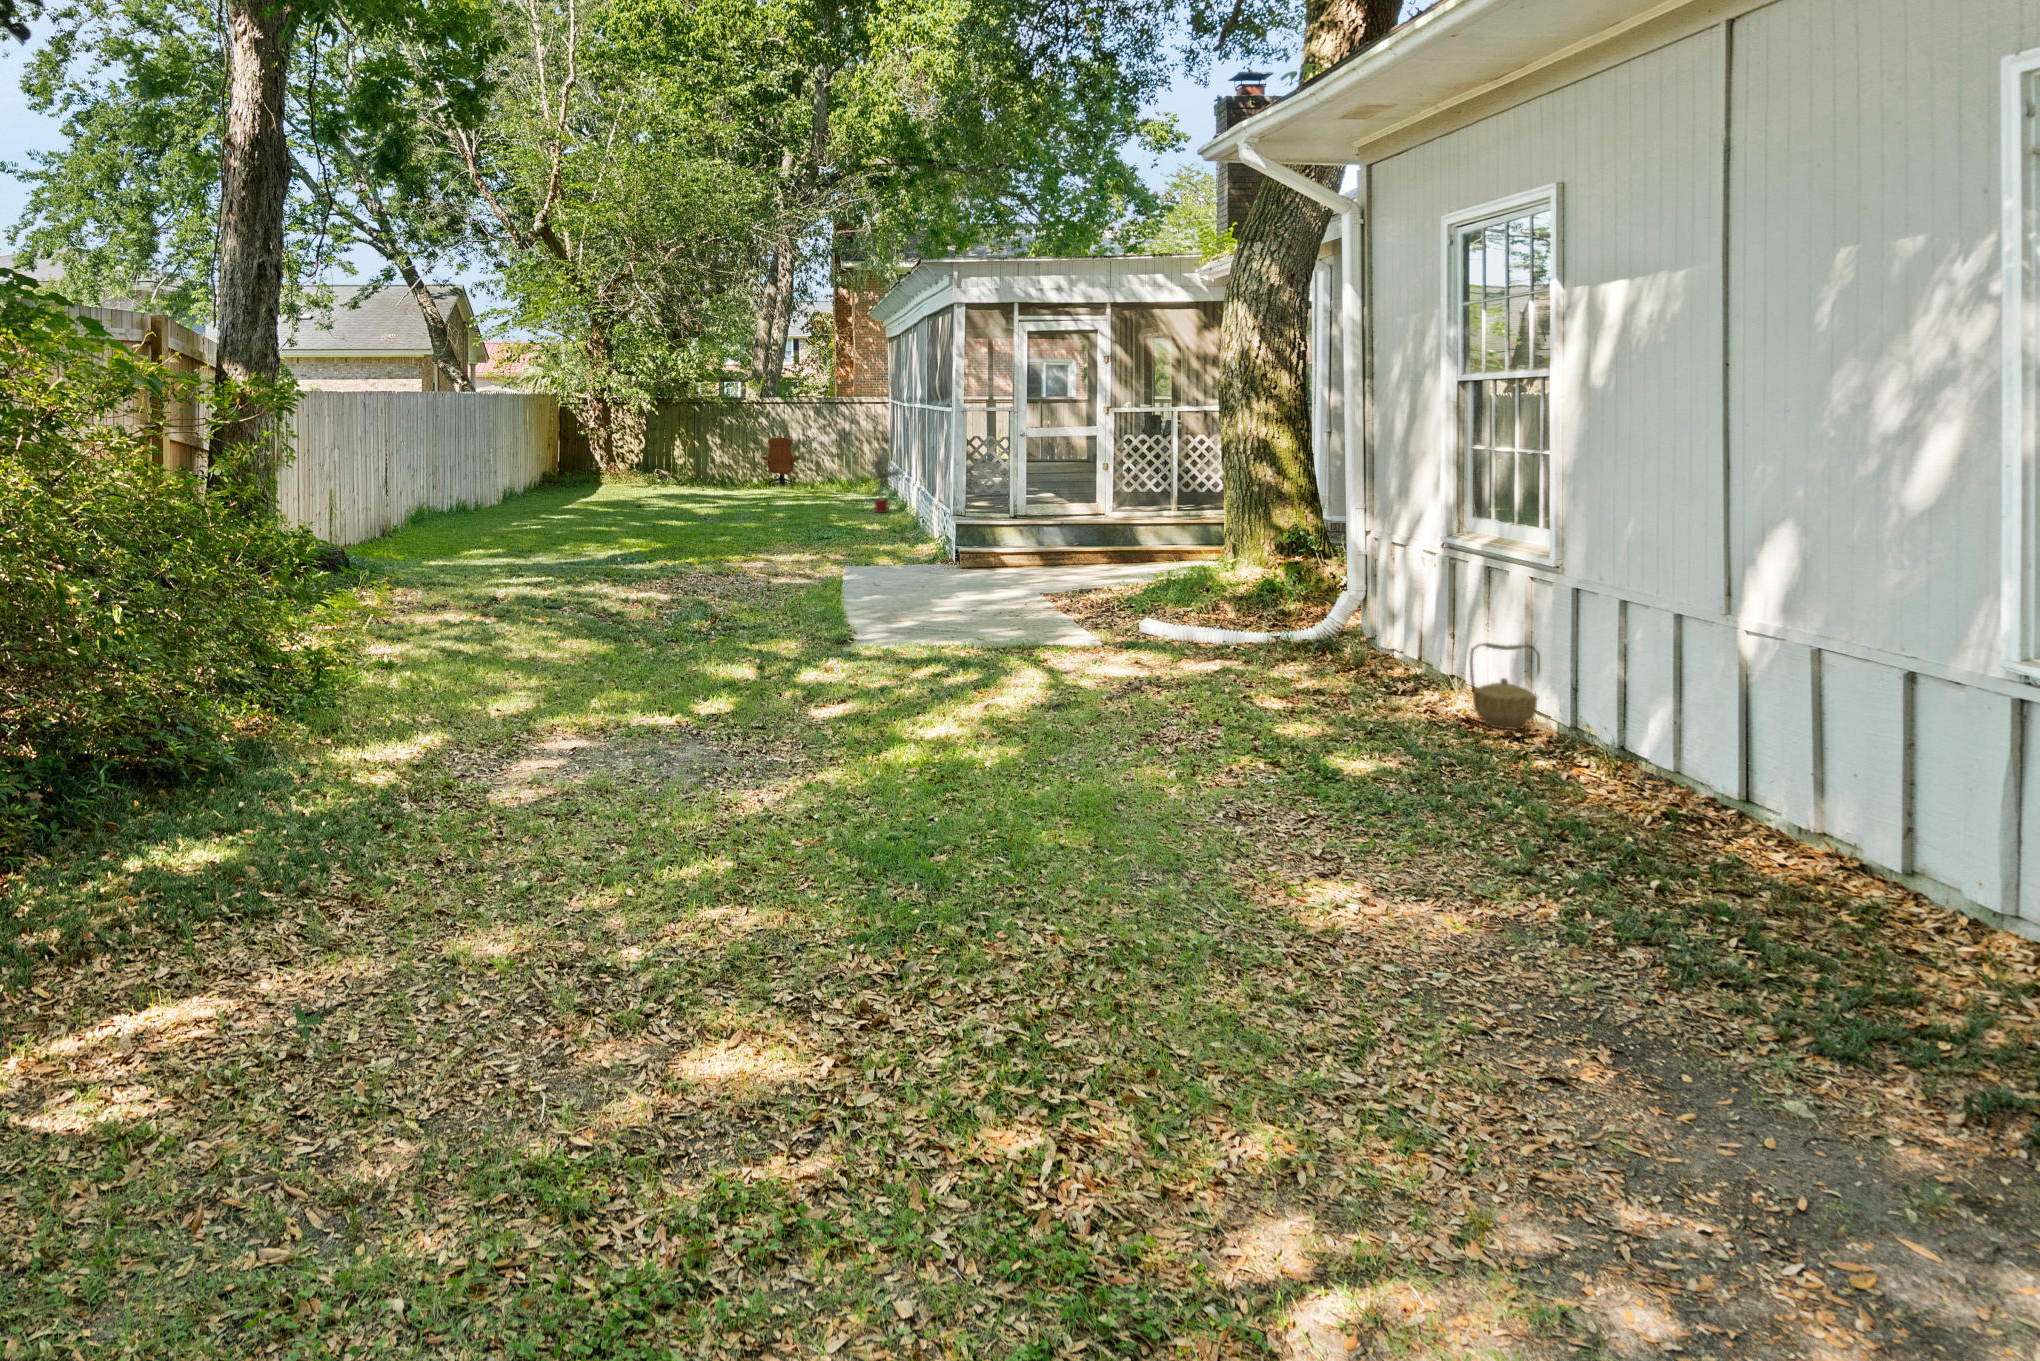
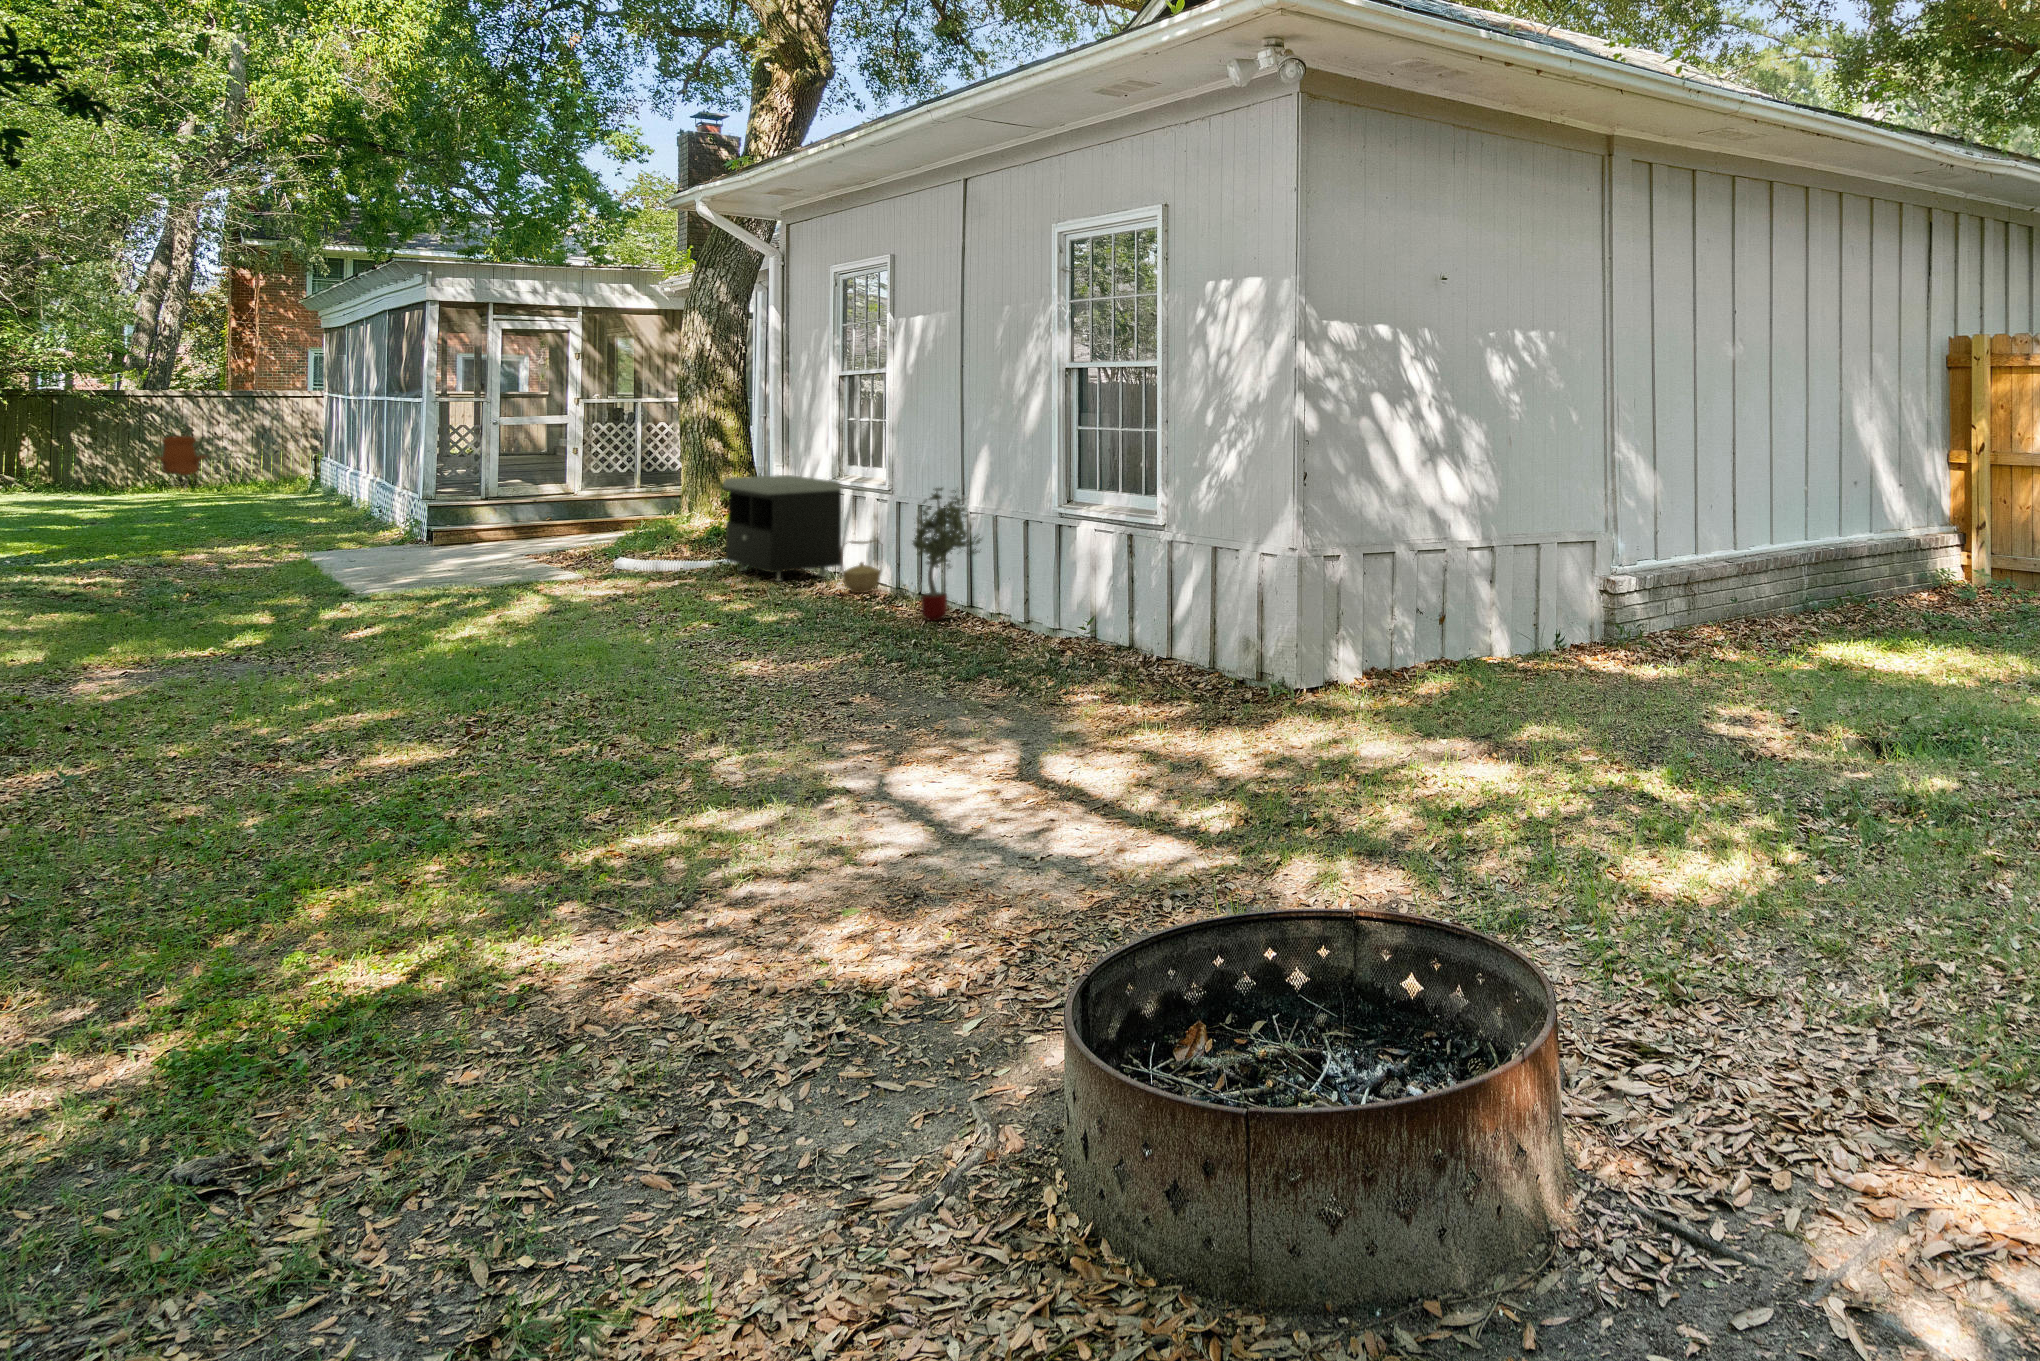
potted tree: present [870,446,903,513] -> present [913,488,981,621]
storage bench: none [1281,523,1461,685] -> present [723,475,841,581]

